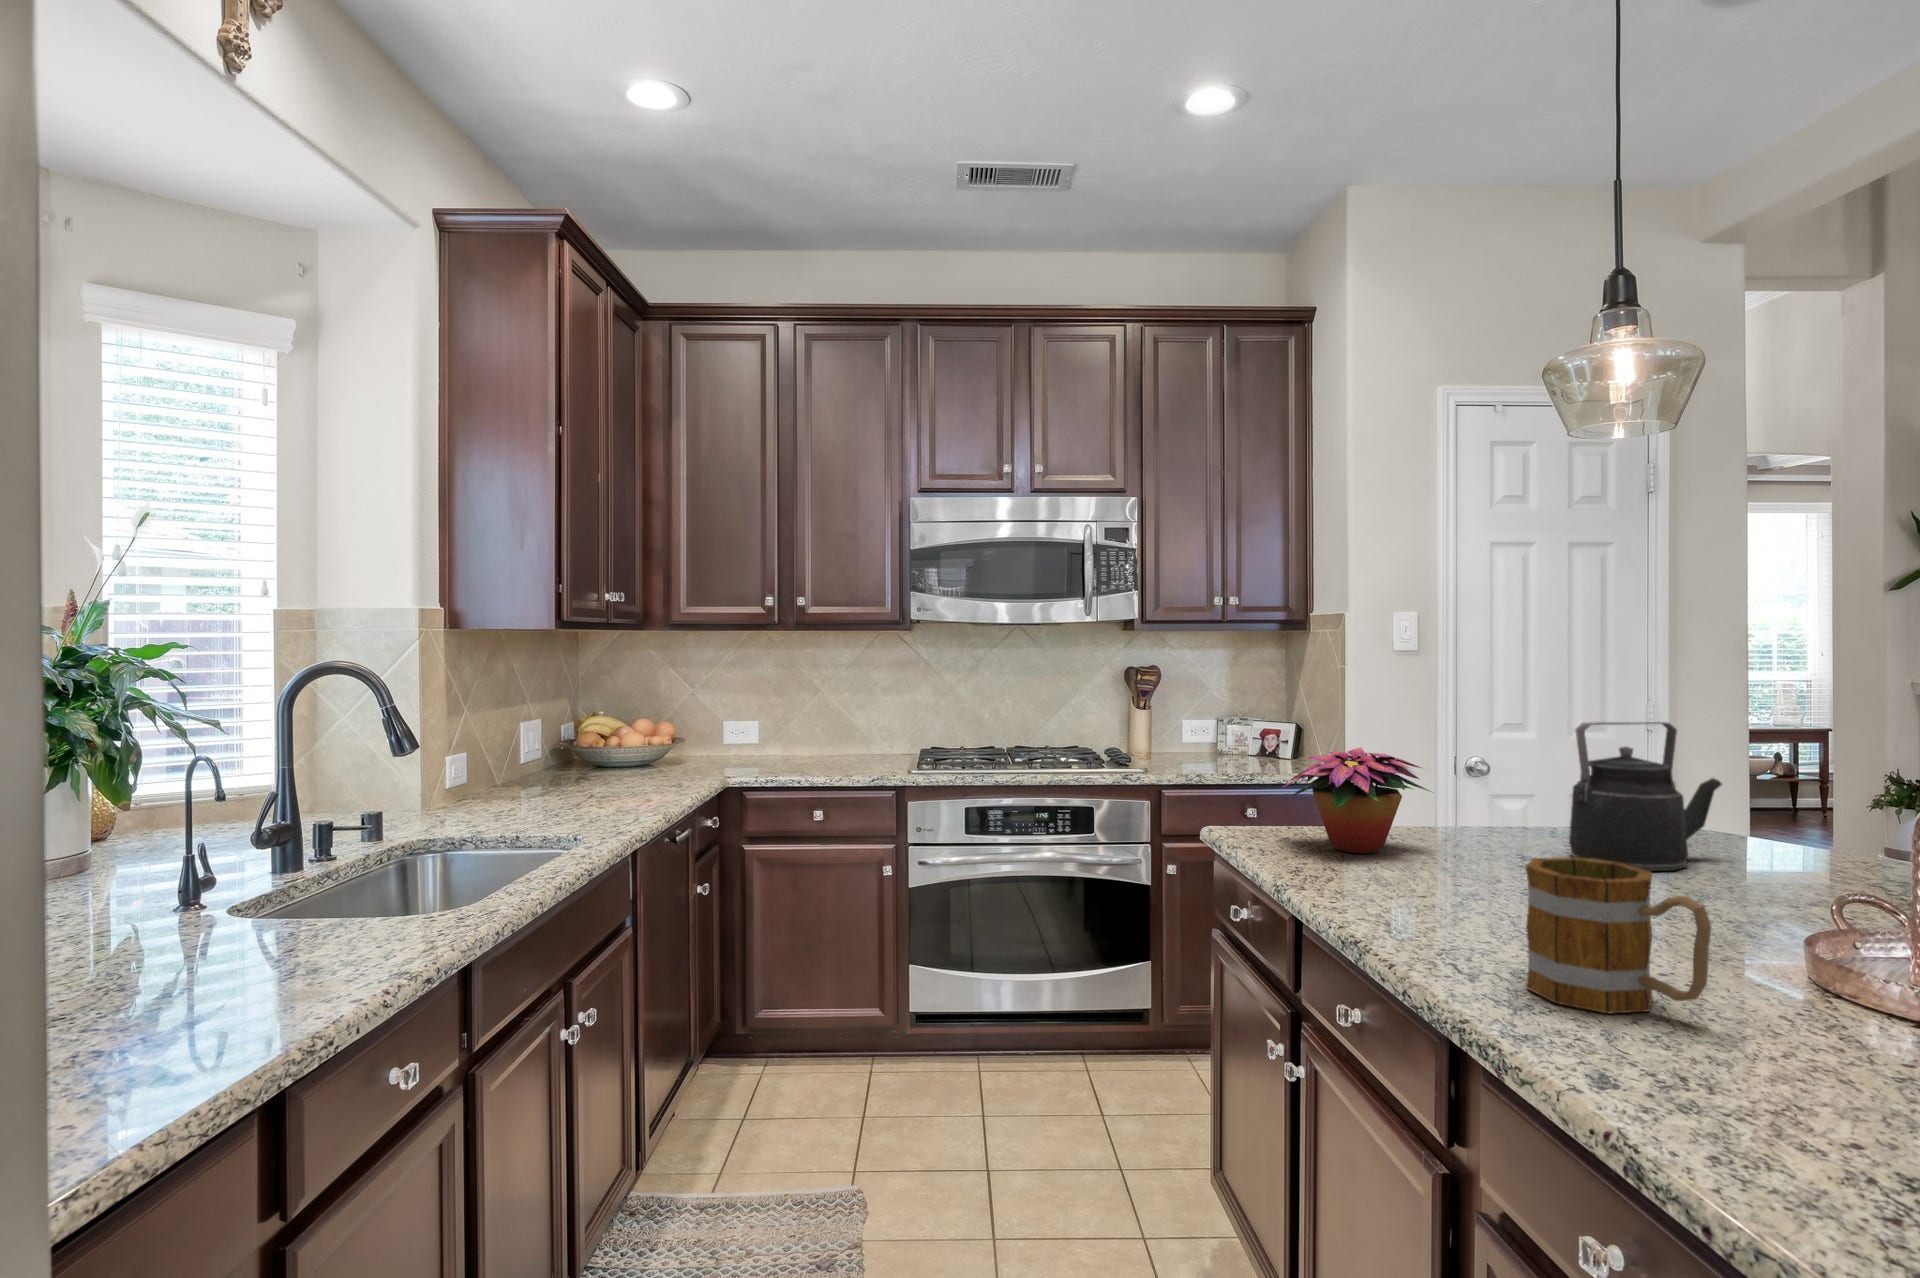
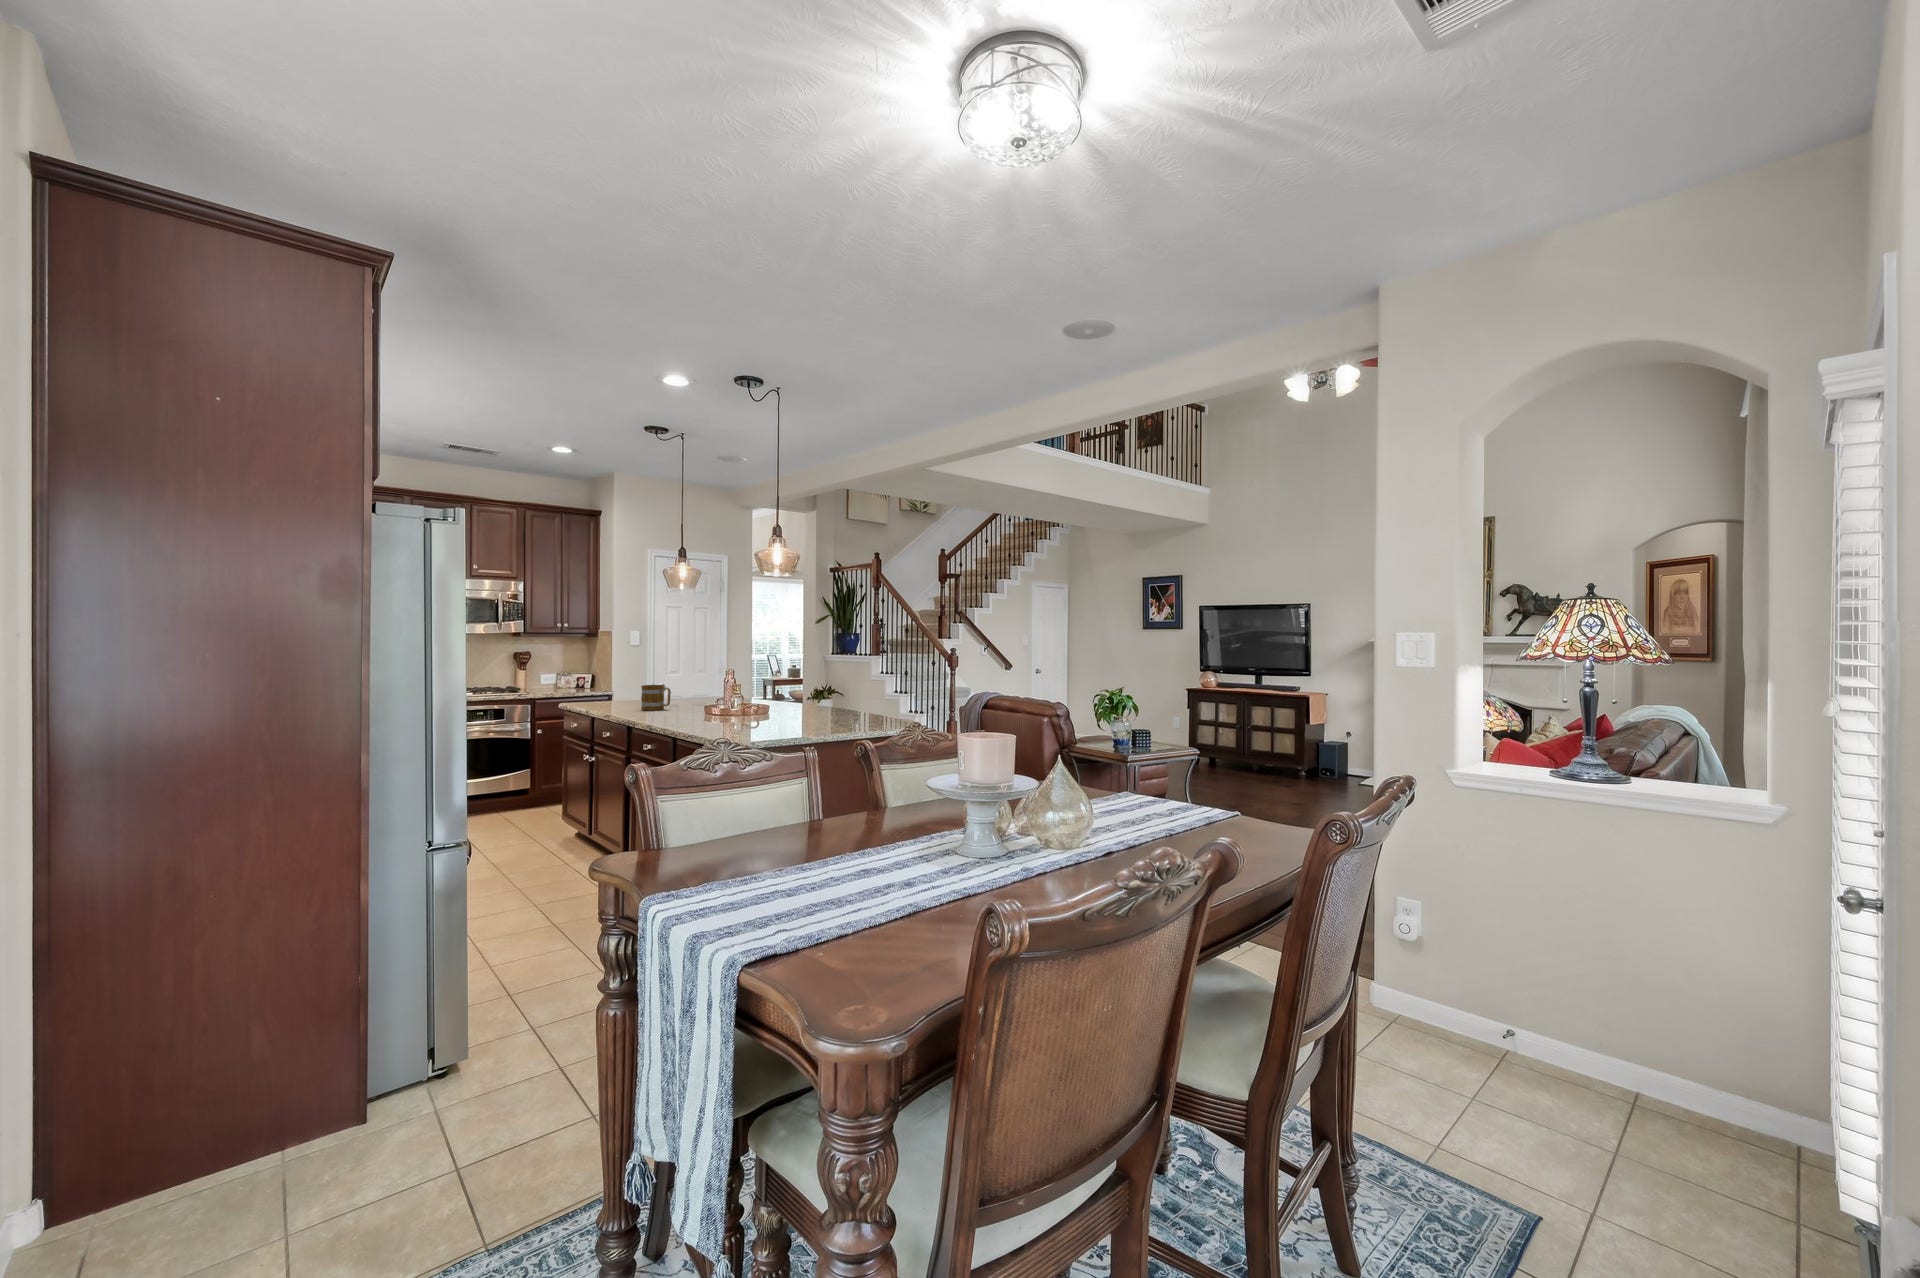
kettle: present [1569,722,1722,871] -> none [669,662,706,699]
flower arrangement: present [1283,747,1433,854] -> none [587,672,635,702]

